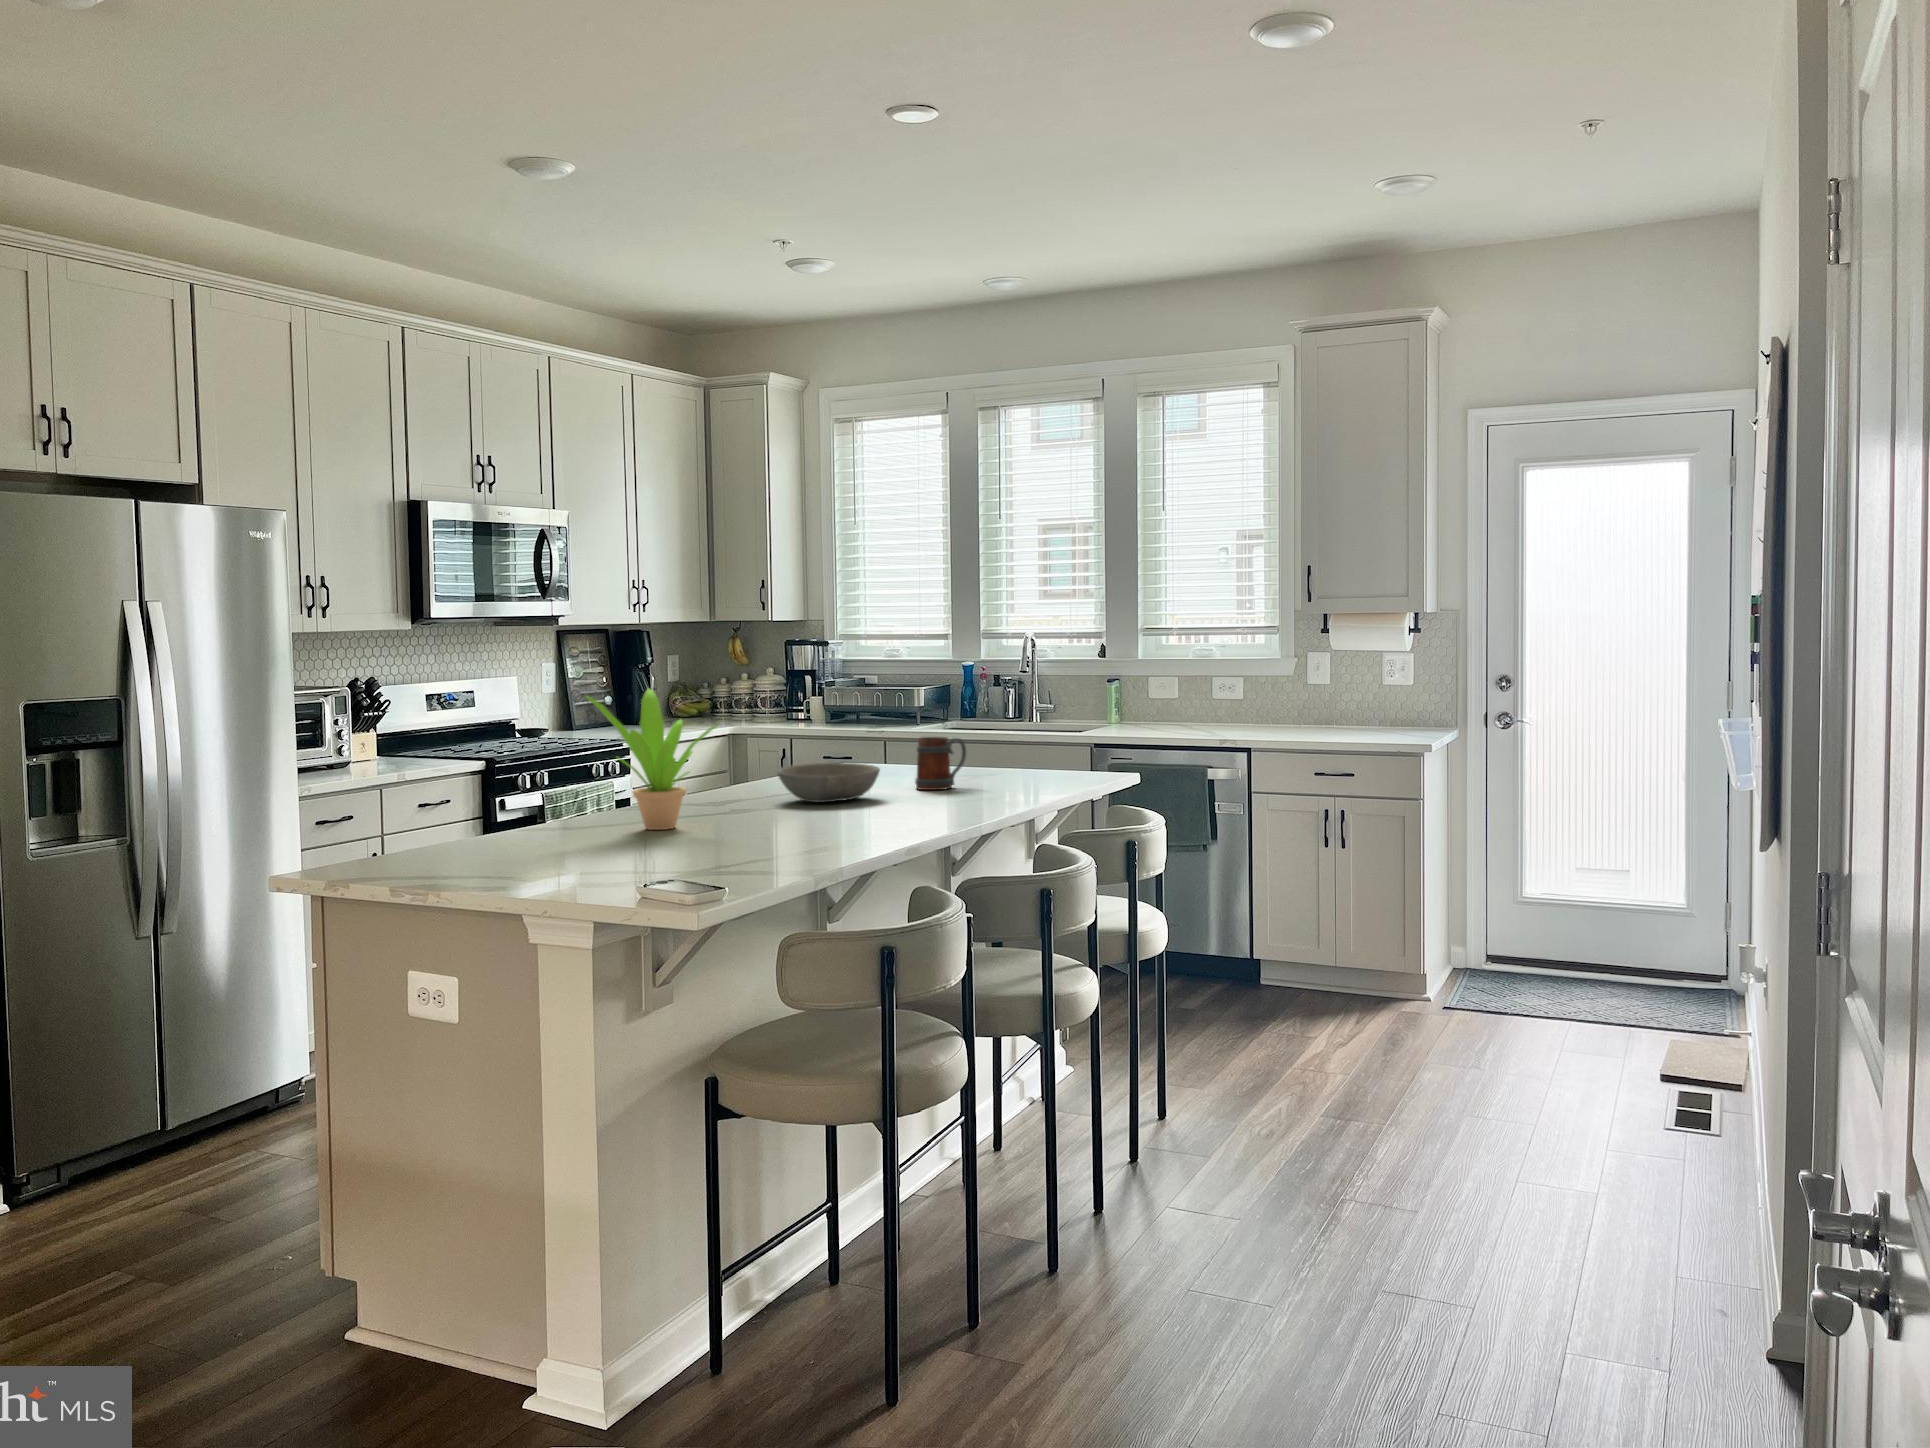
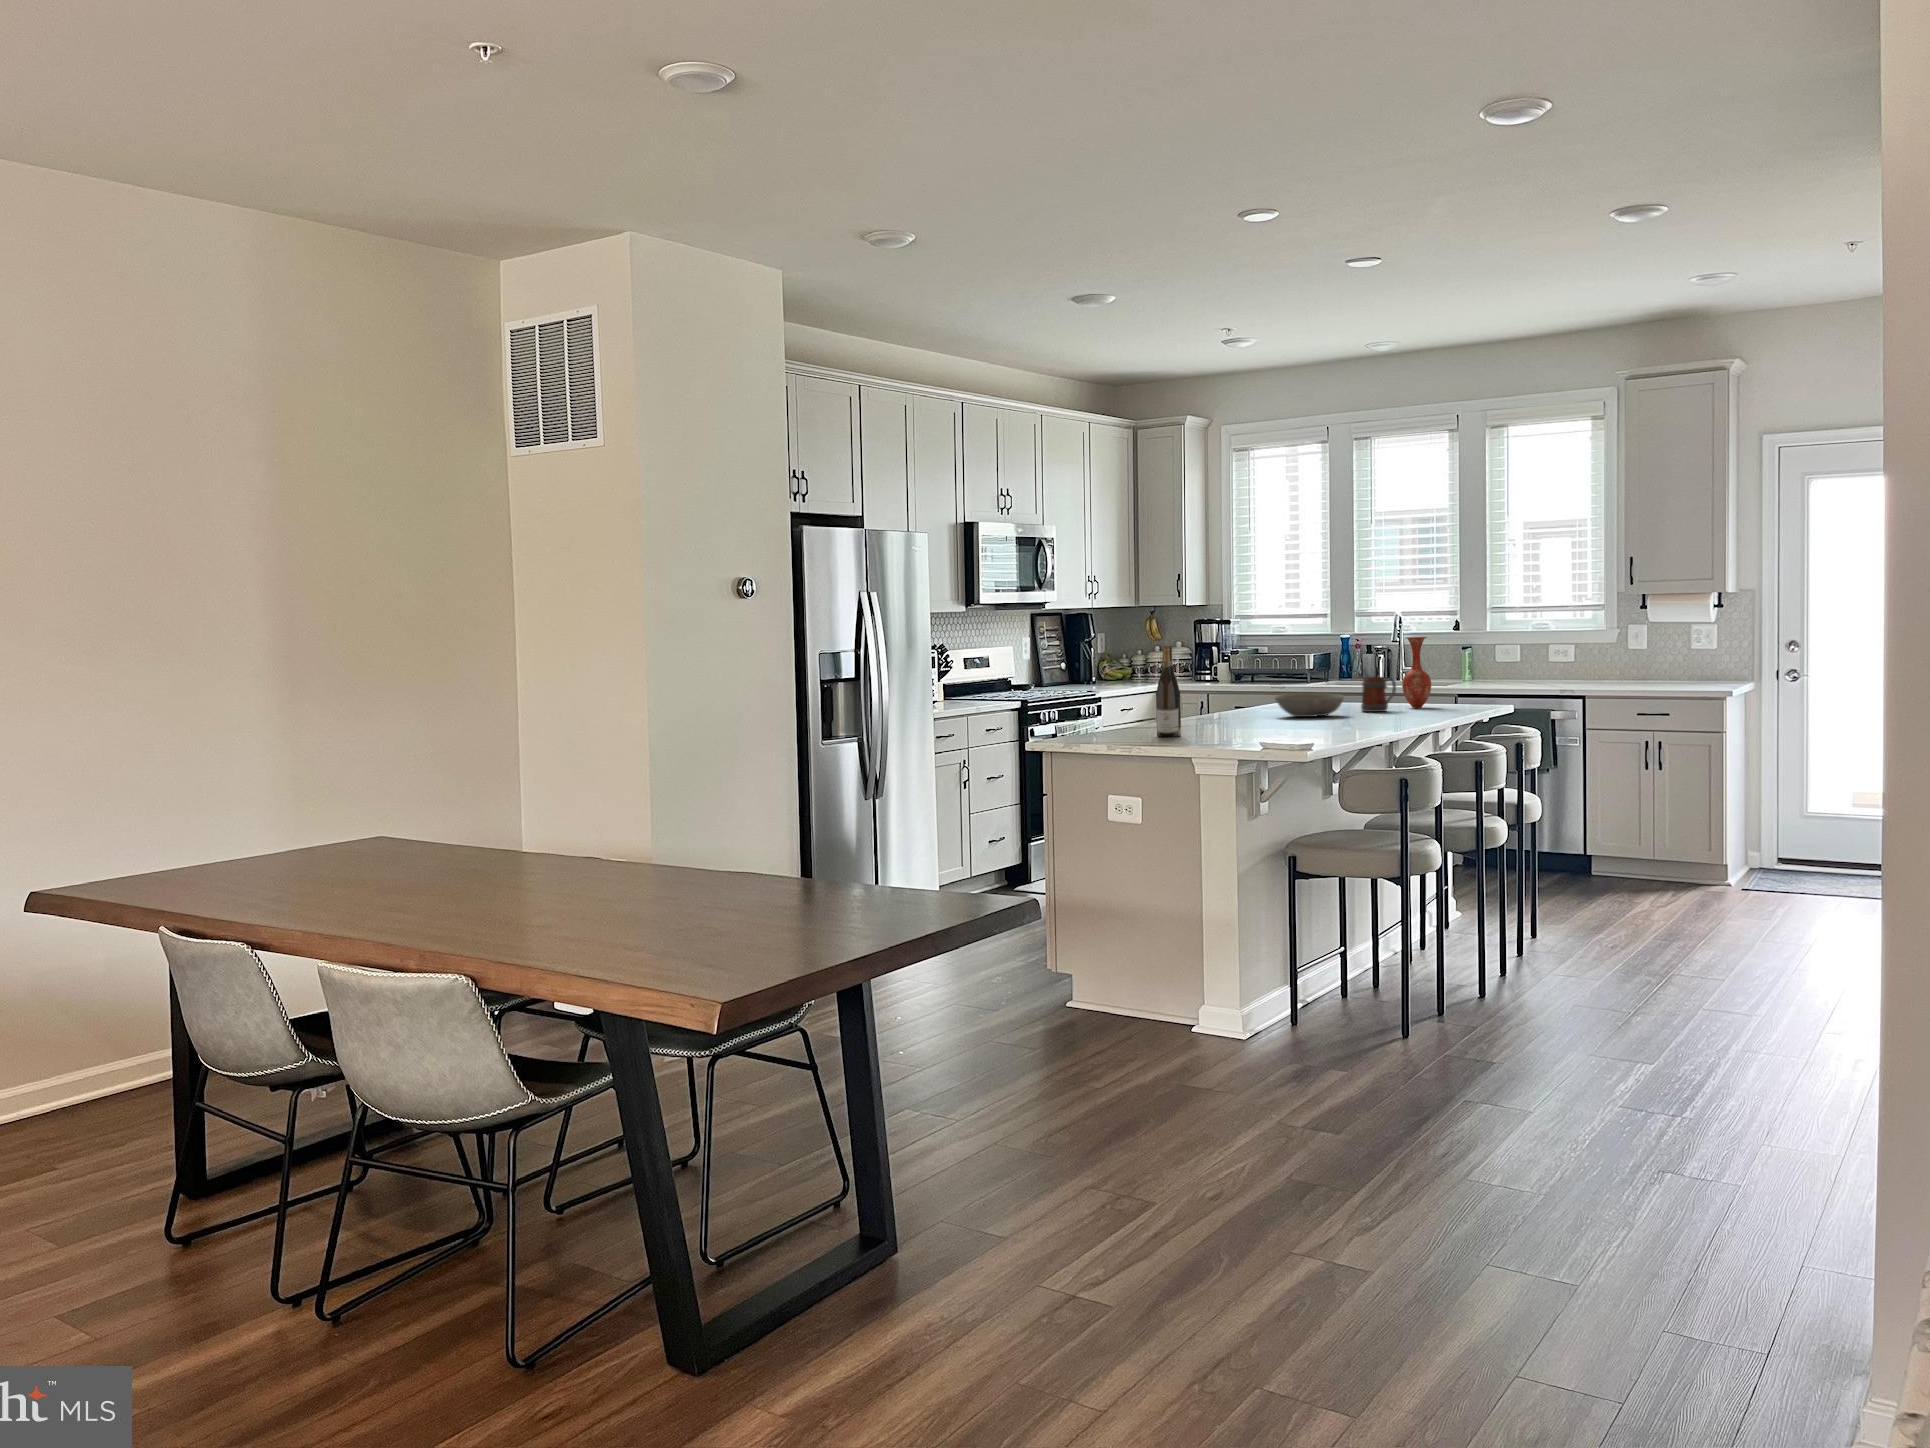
vase: none [981,677,1022,780] -> present [1402,637,1431,708]
potted plant: present [586,689,717,830] -> none [1180,641,1260,727]
wine bottle: none [513,703,556,859] -> present [1156,646,1181,737]

